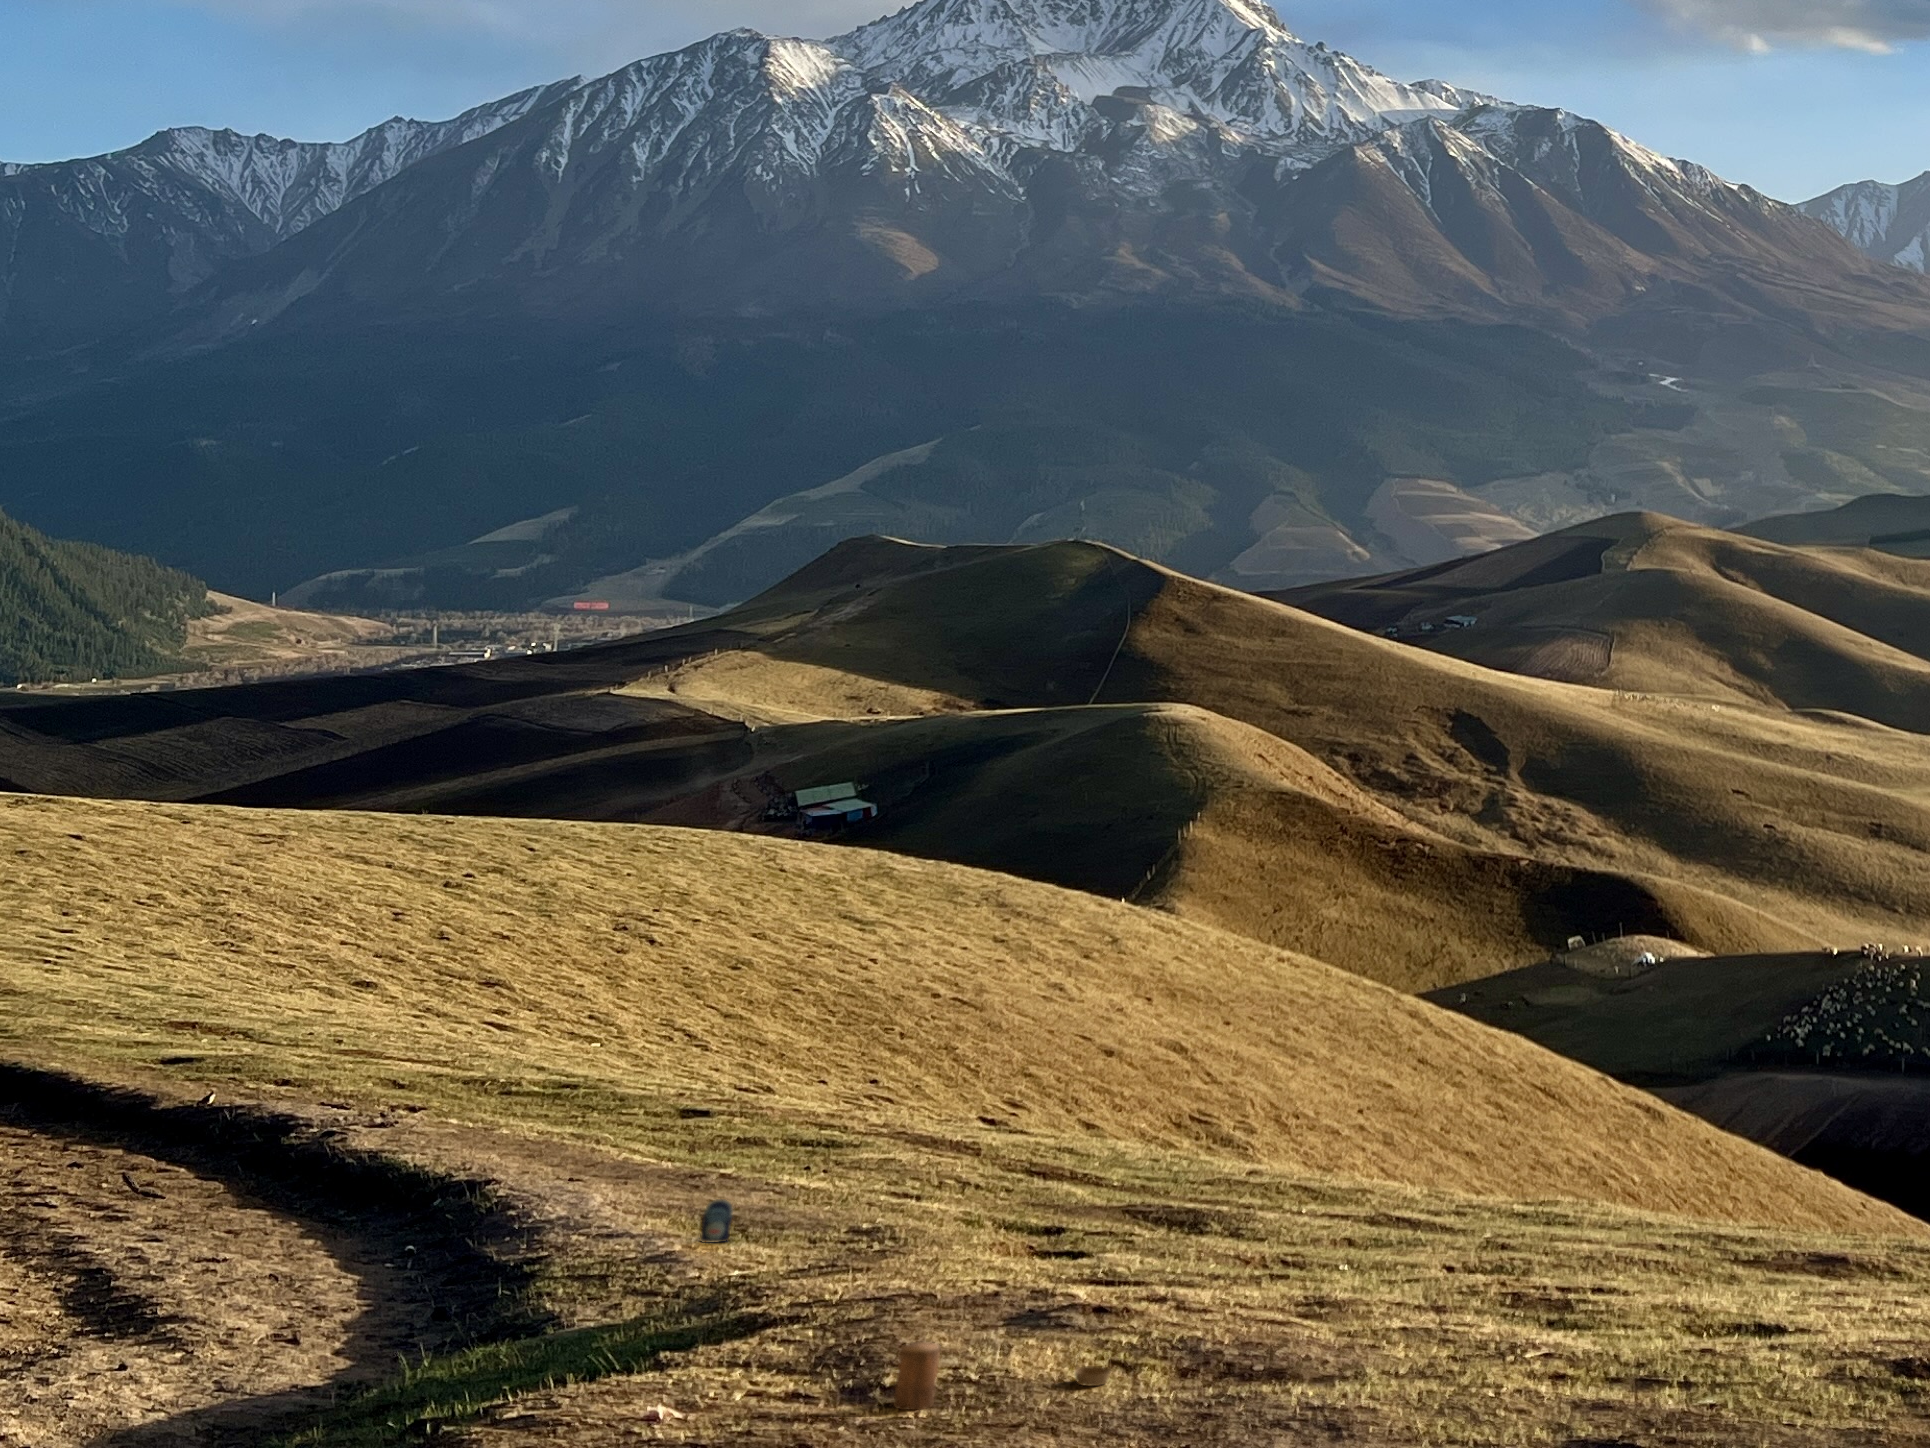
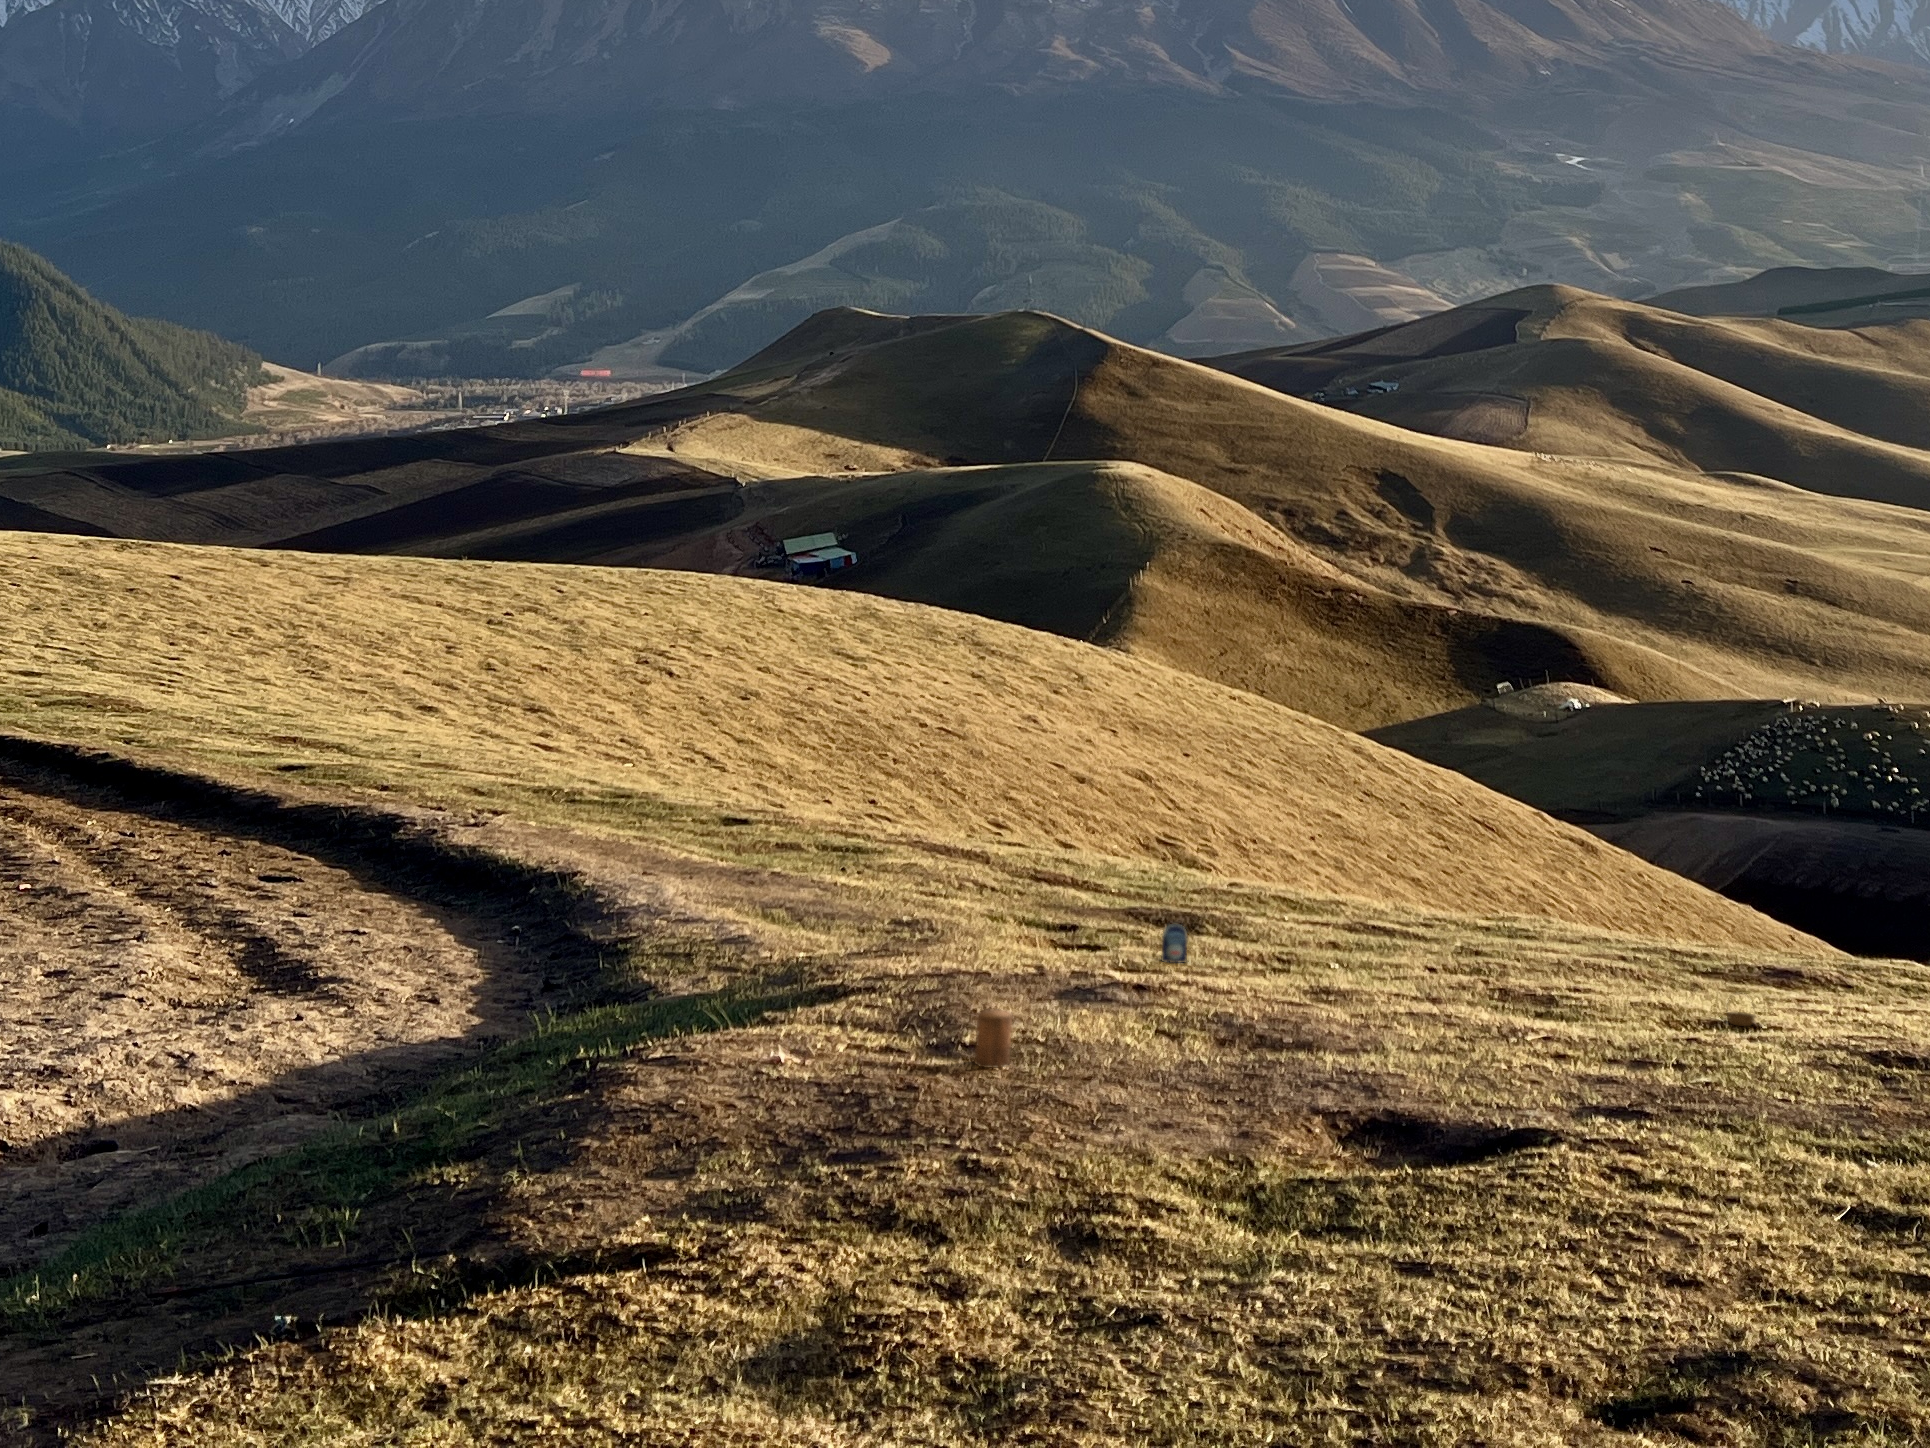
backpack: present [699,1199,733,1243] -> present [1161,924,1187,963]
basket: present [1074,1355,1111,1386] -> present [1727,993,1755,1026]

